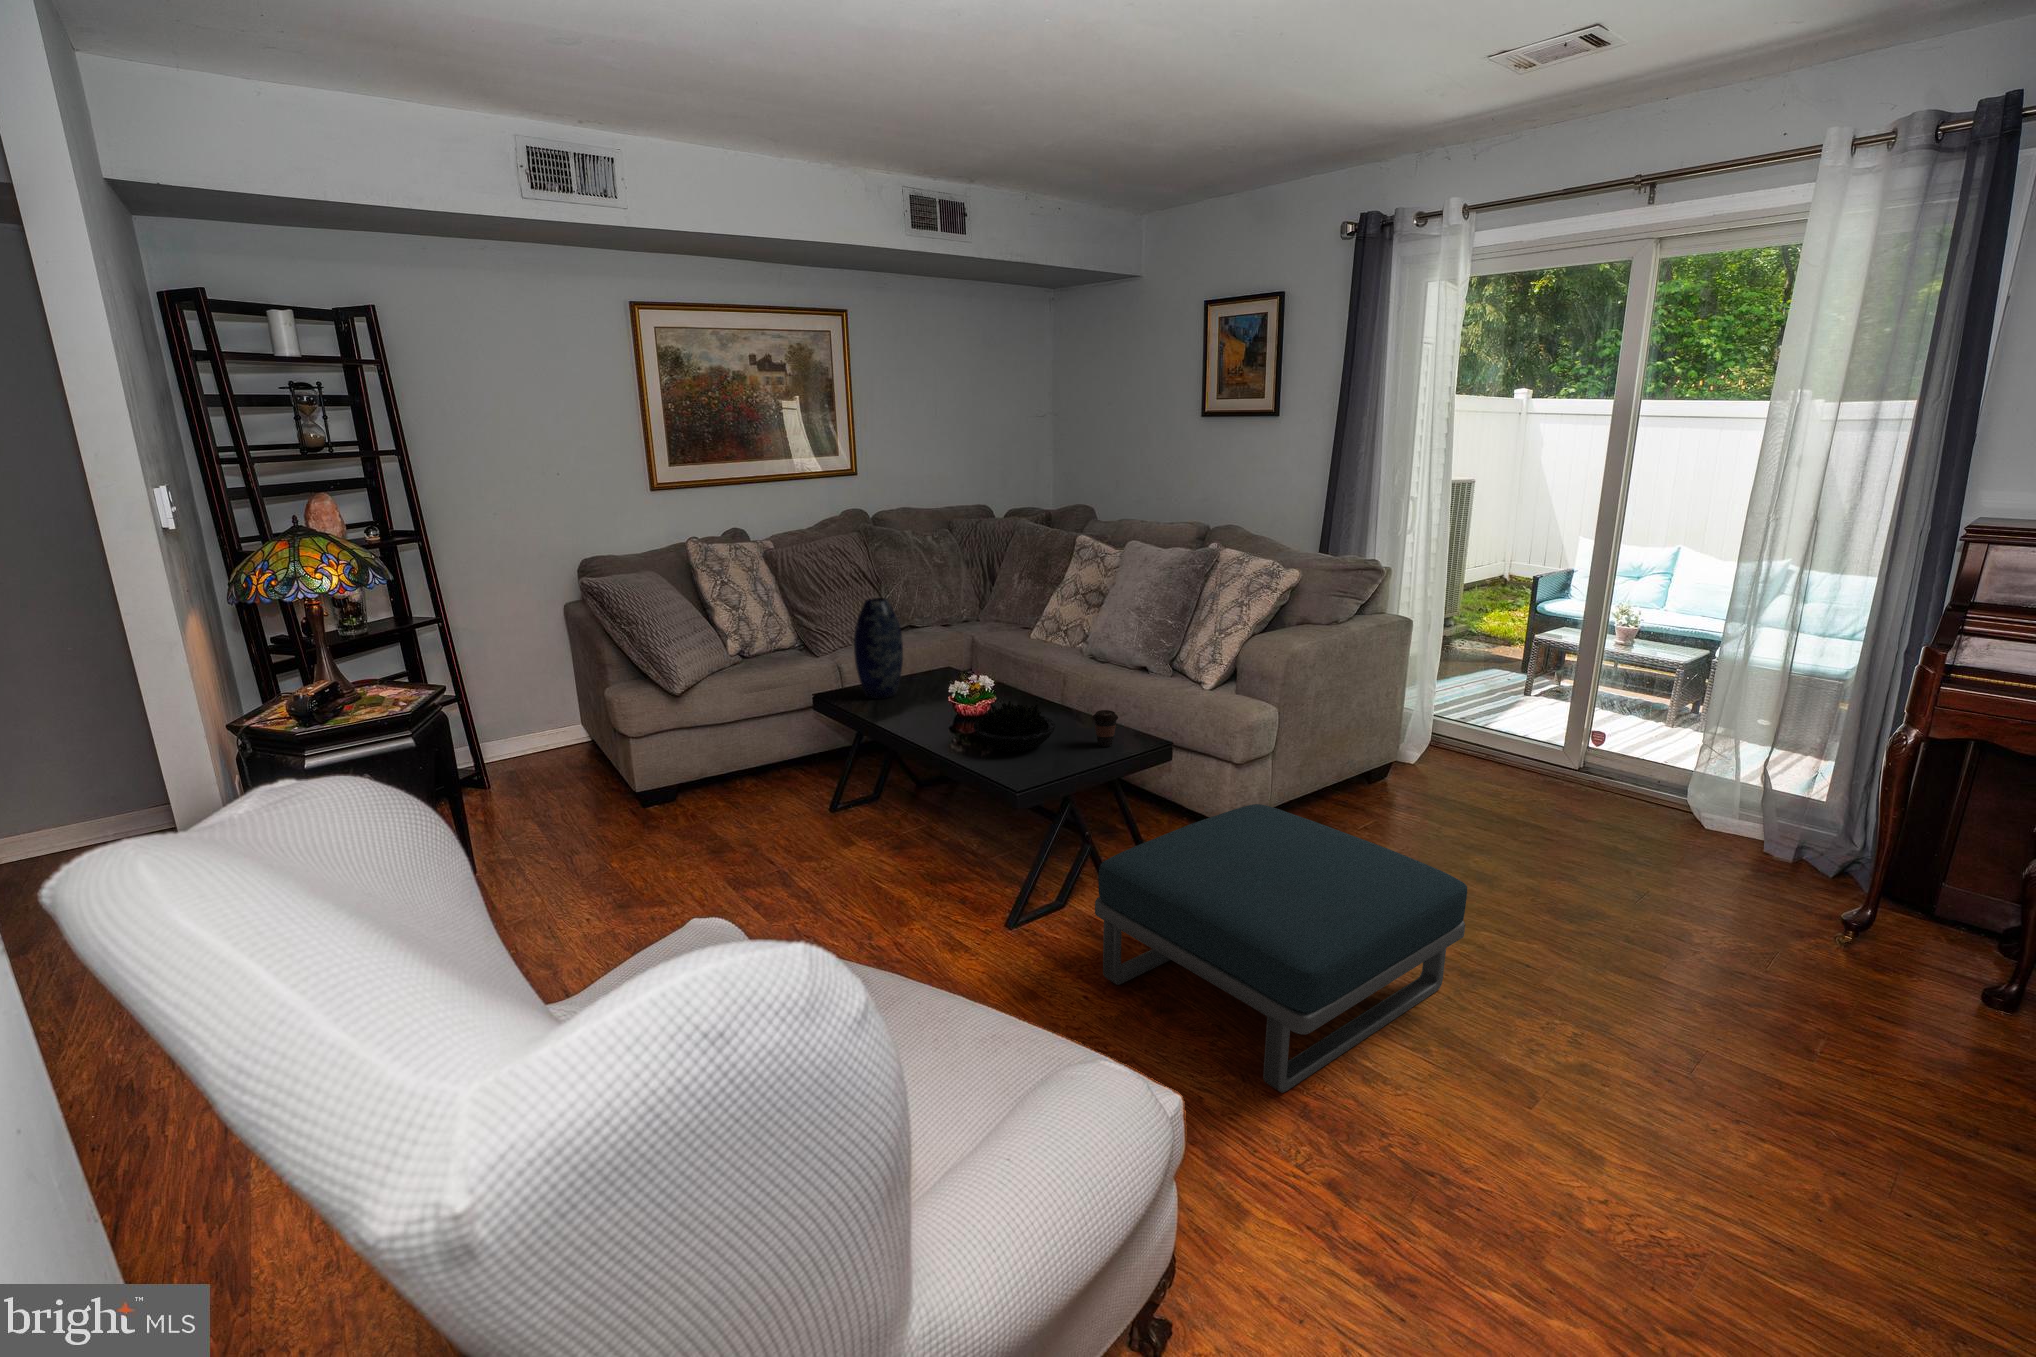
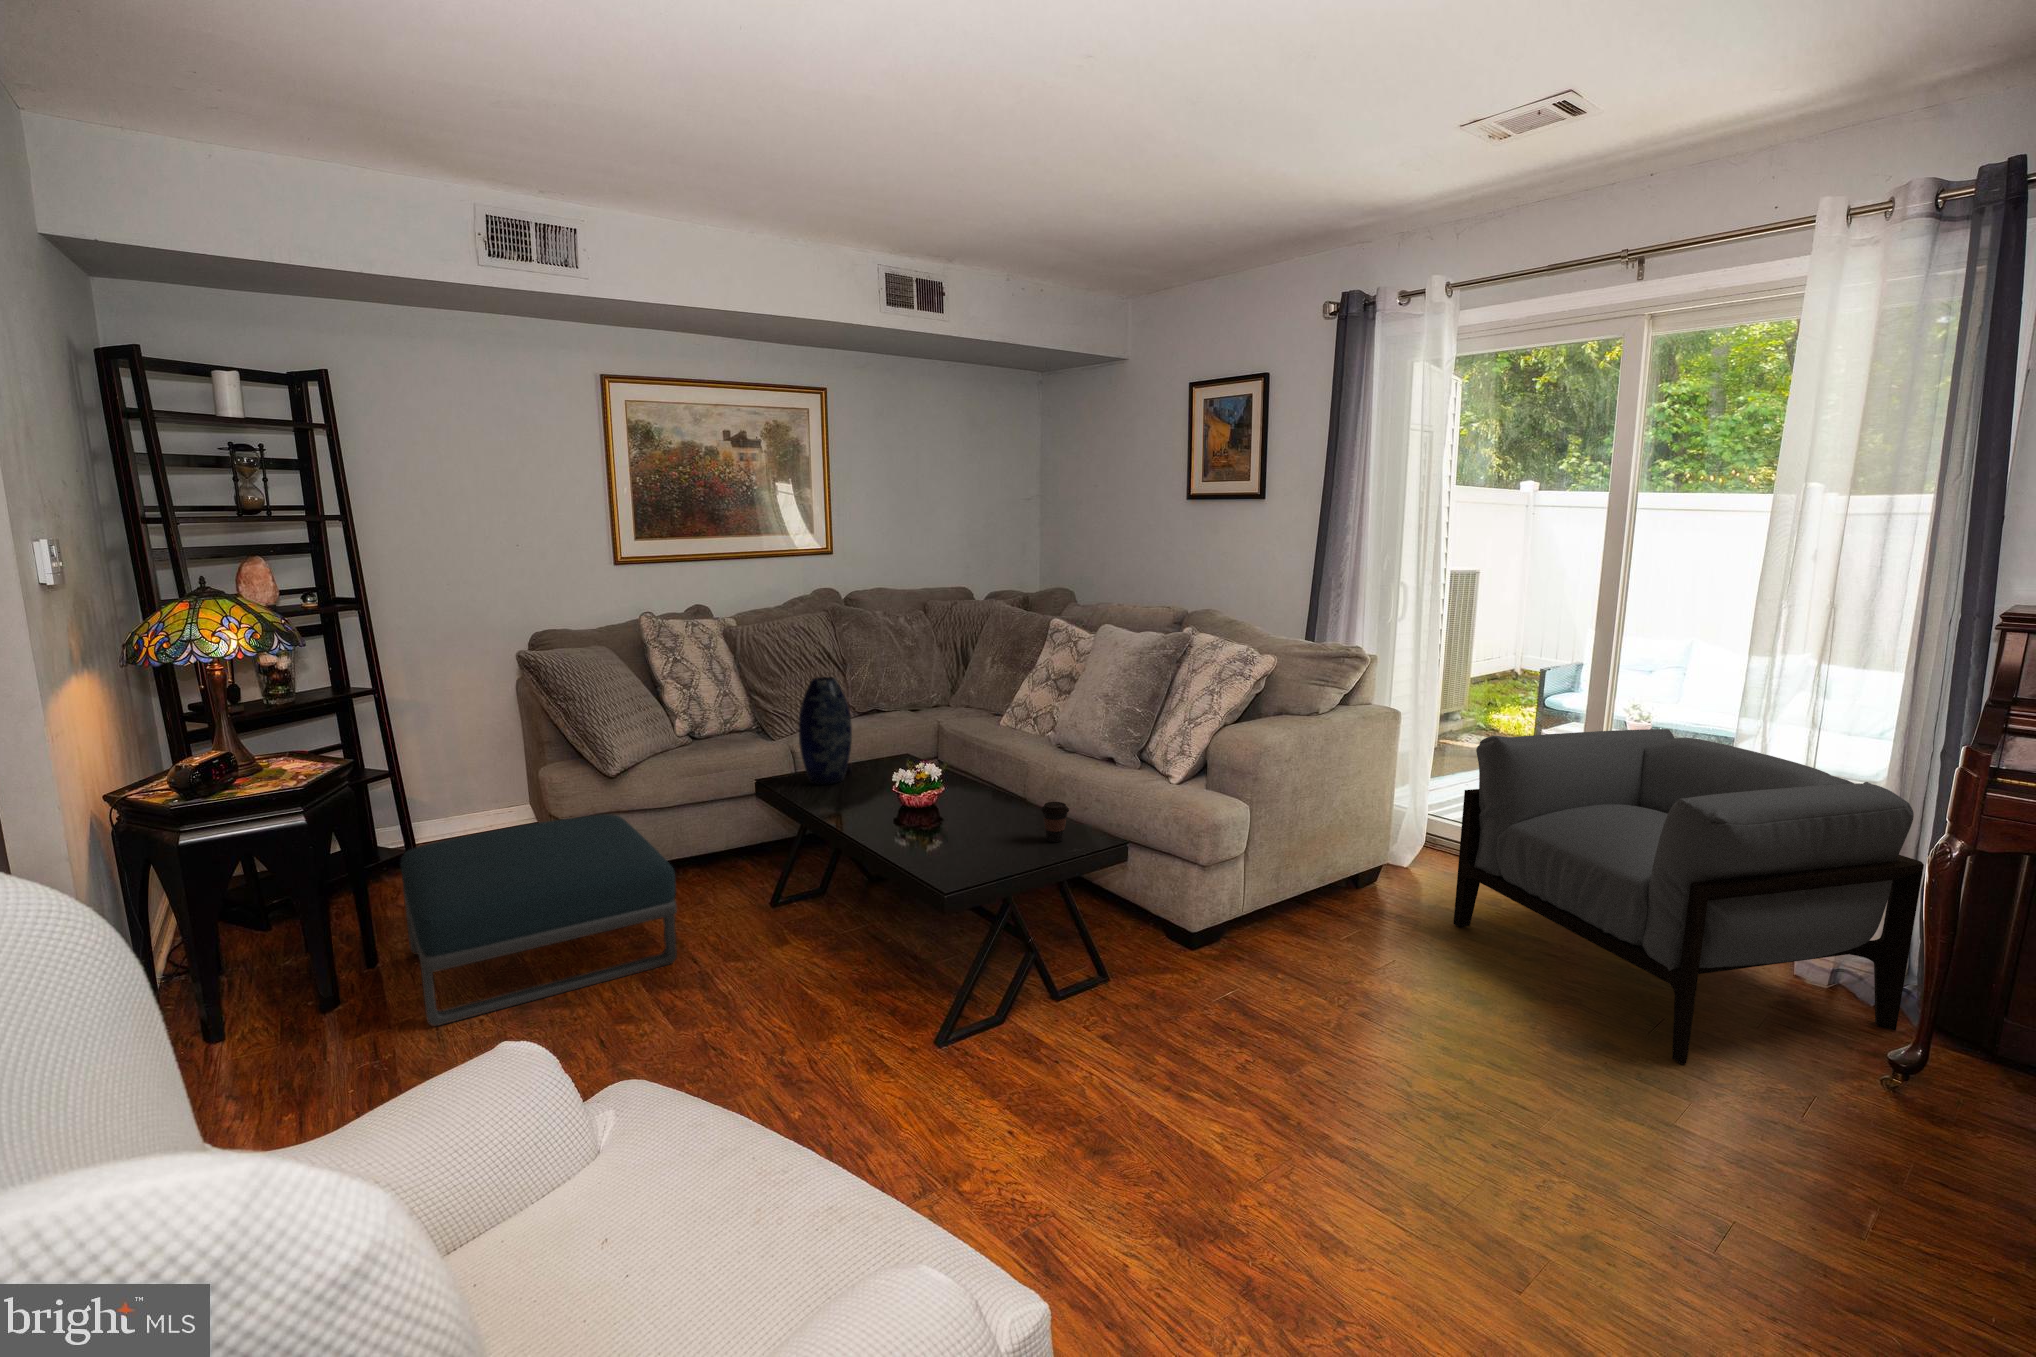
armchair: none [1457,633,1883,927] -> present [1453,729,1924,1064]
succulent plant: present [974,701,1056,752] -> none [911,789,1001,846]
footstool: present [1095,804,1467,1093] -> present [401,814,677,1026]

